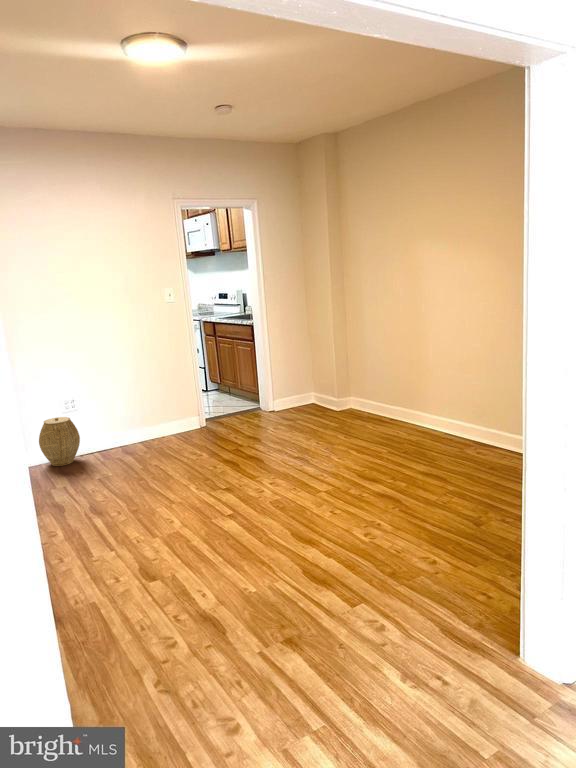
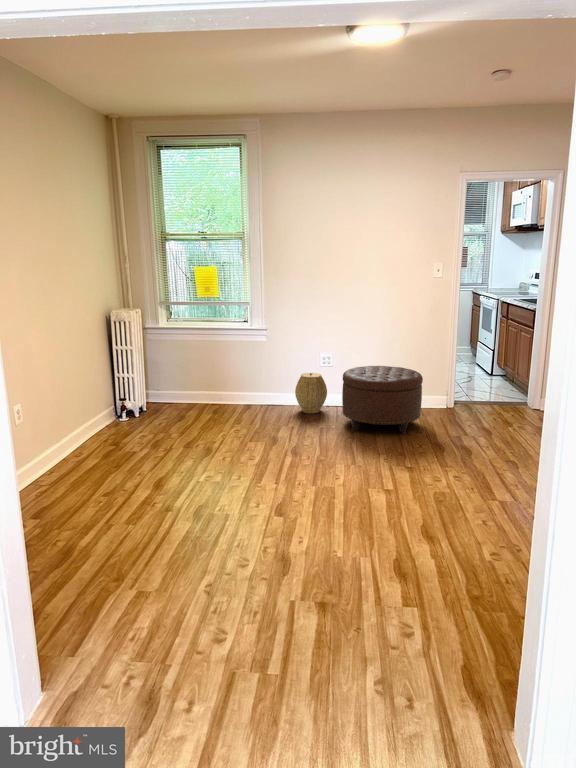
ottoman: none [105,393,195,470] -> present [342,366,423,434]

